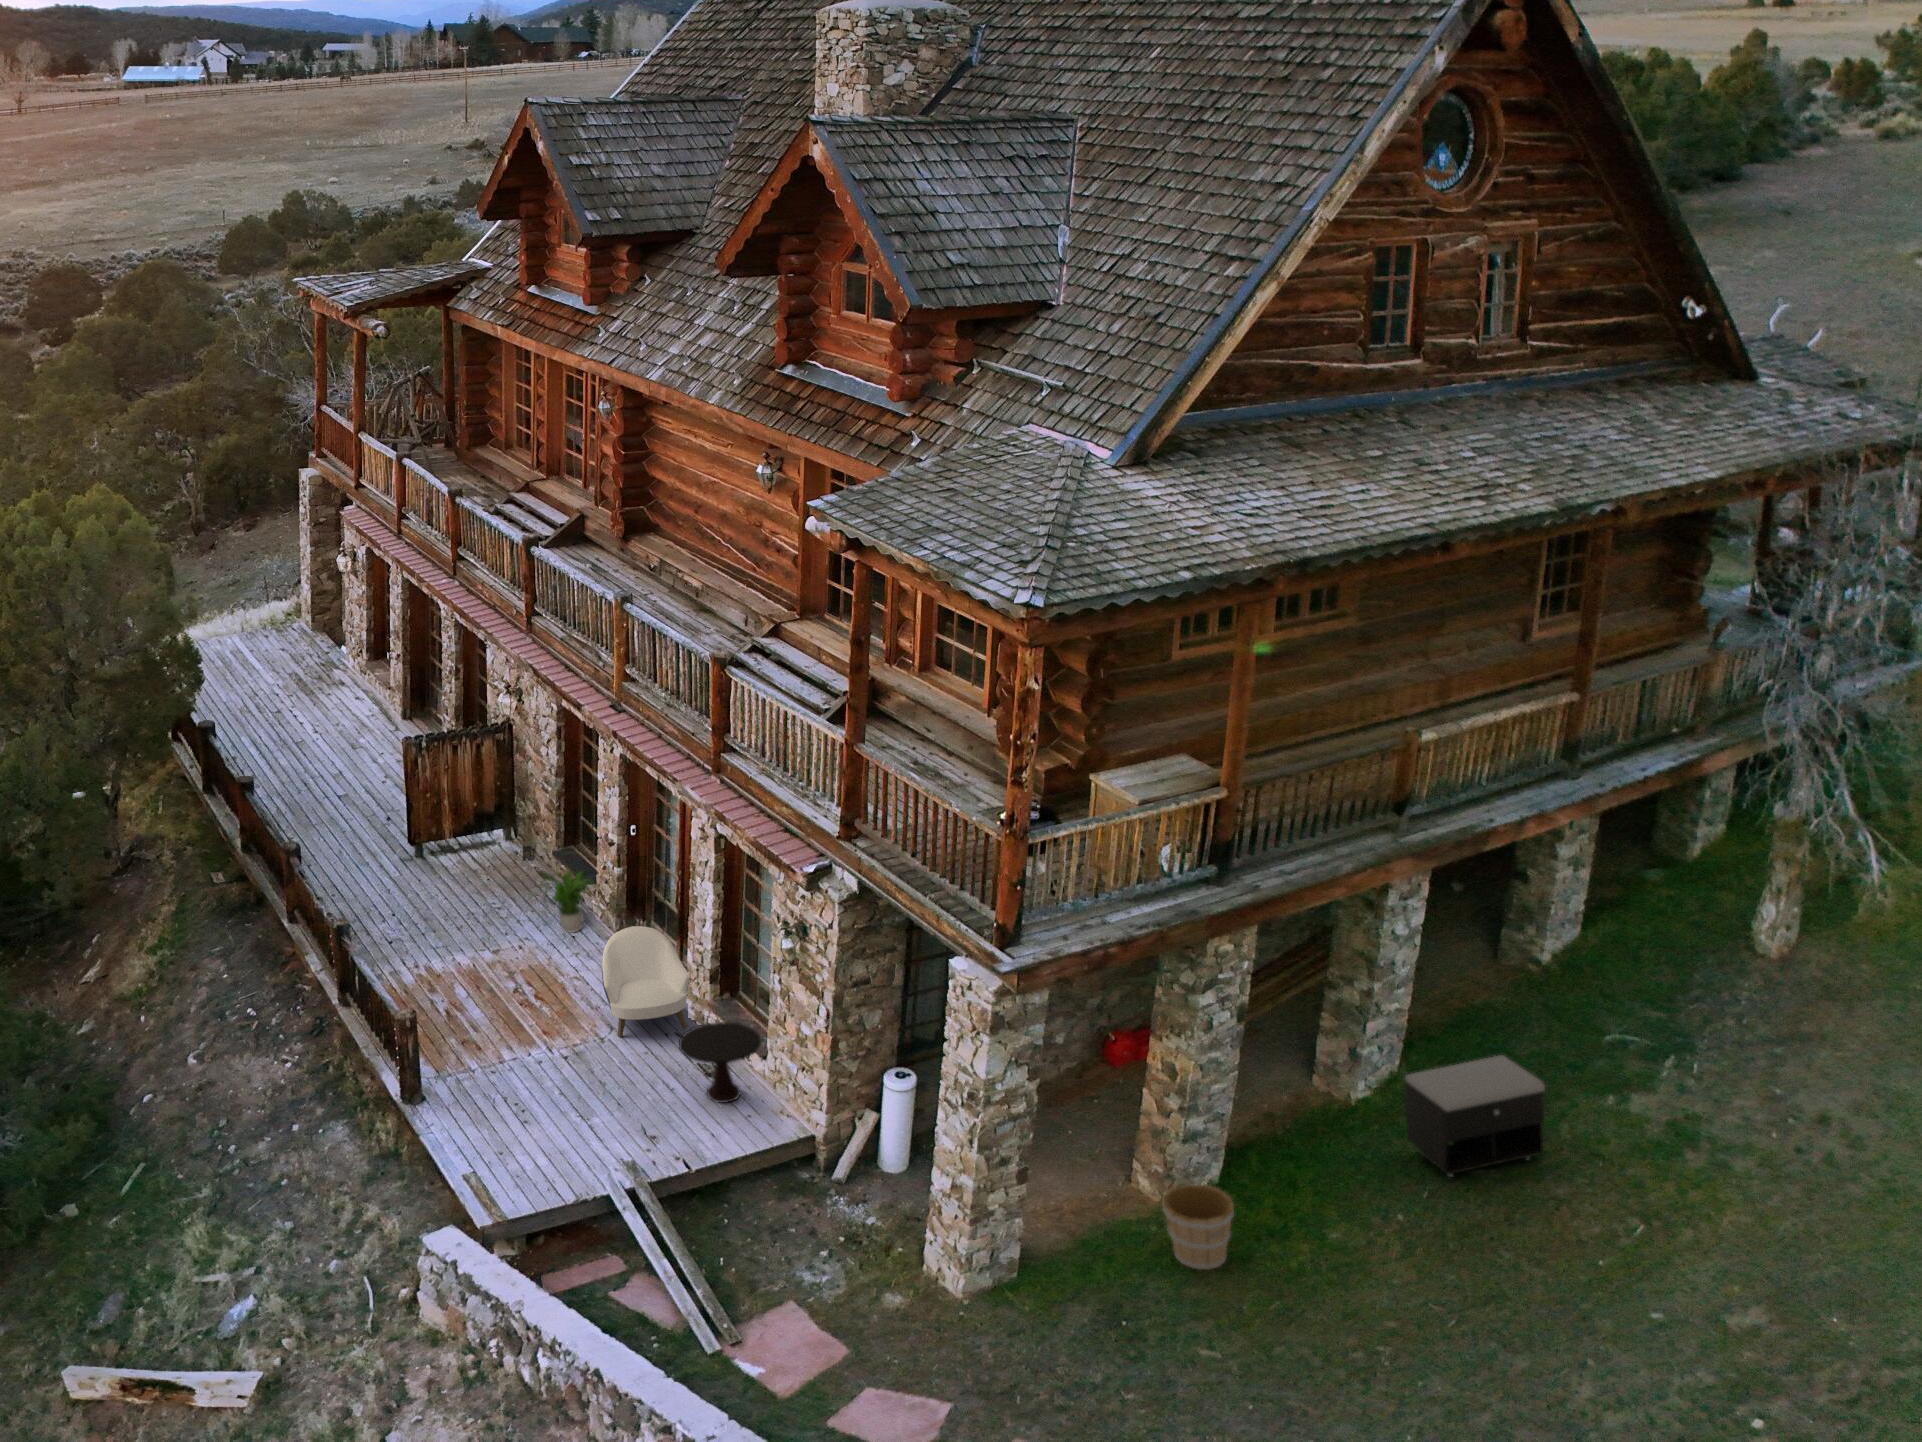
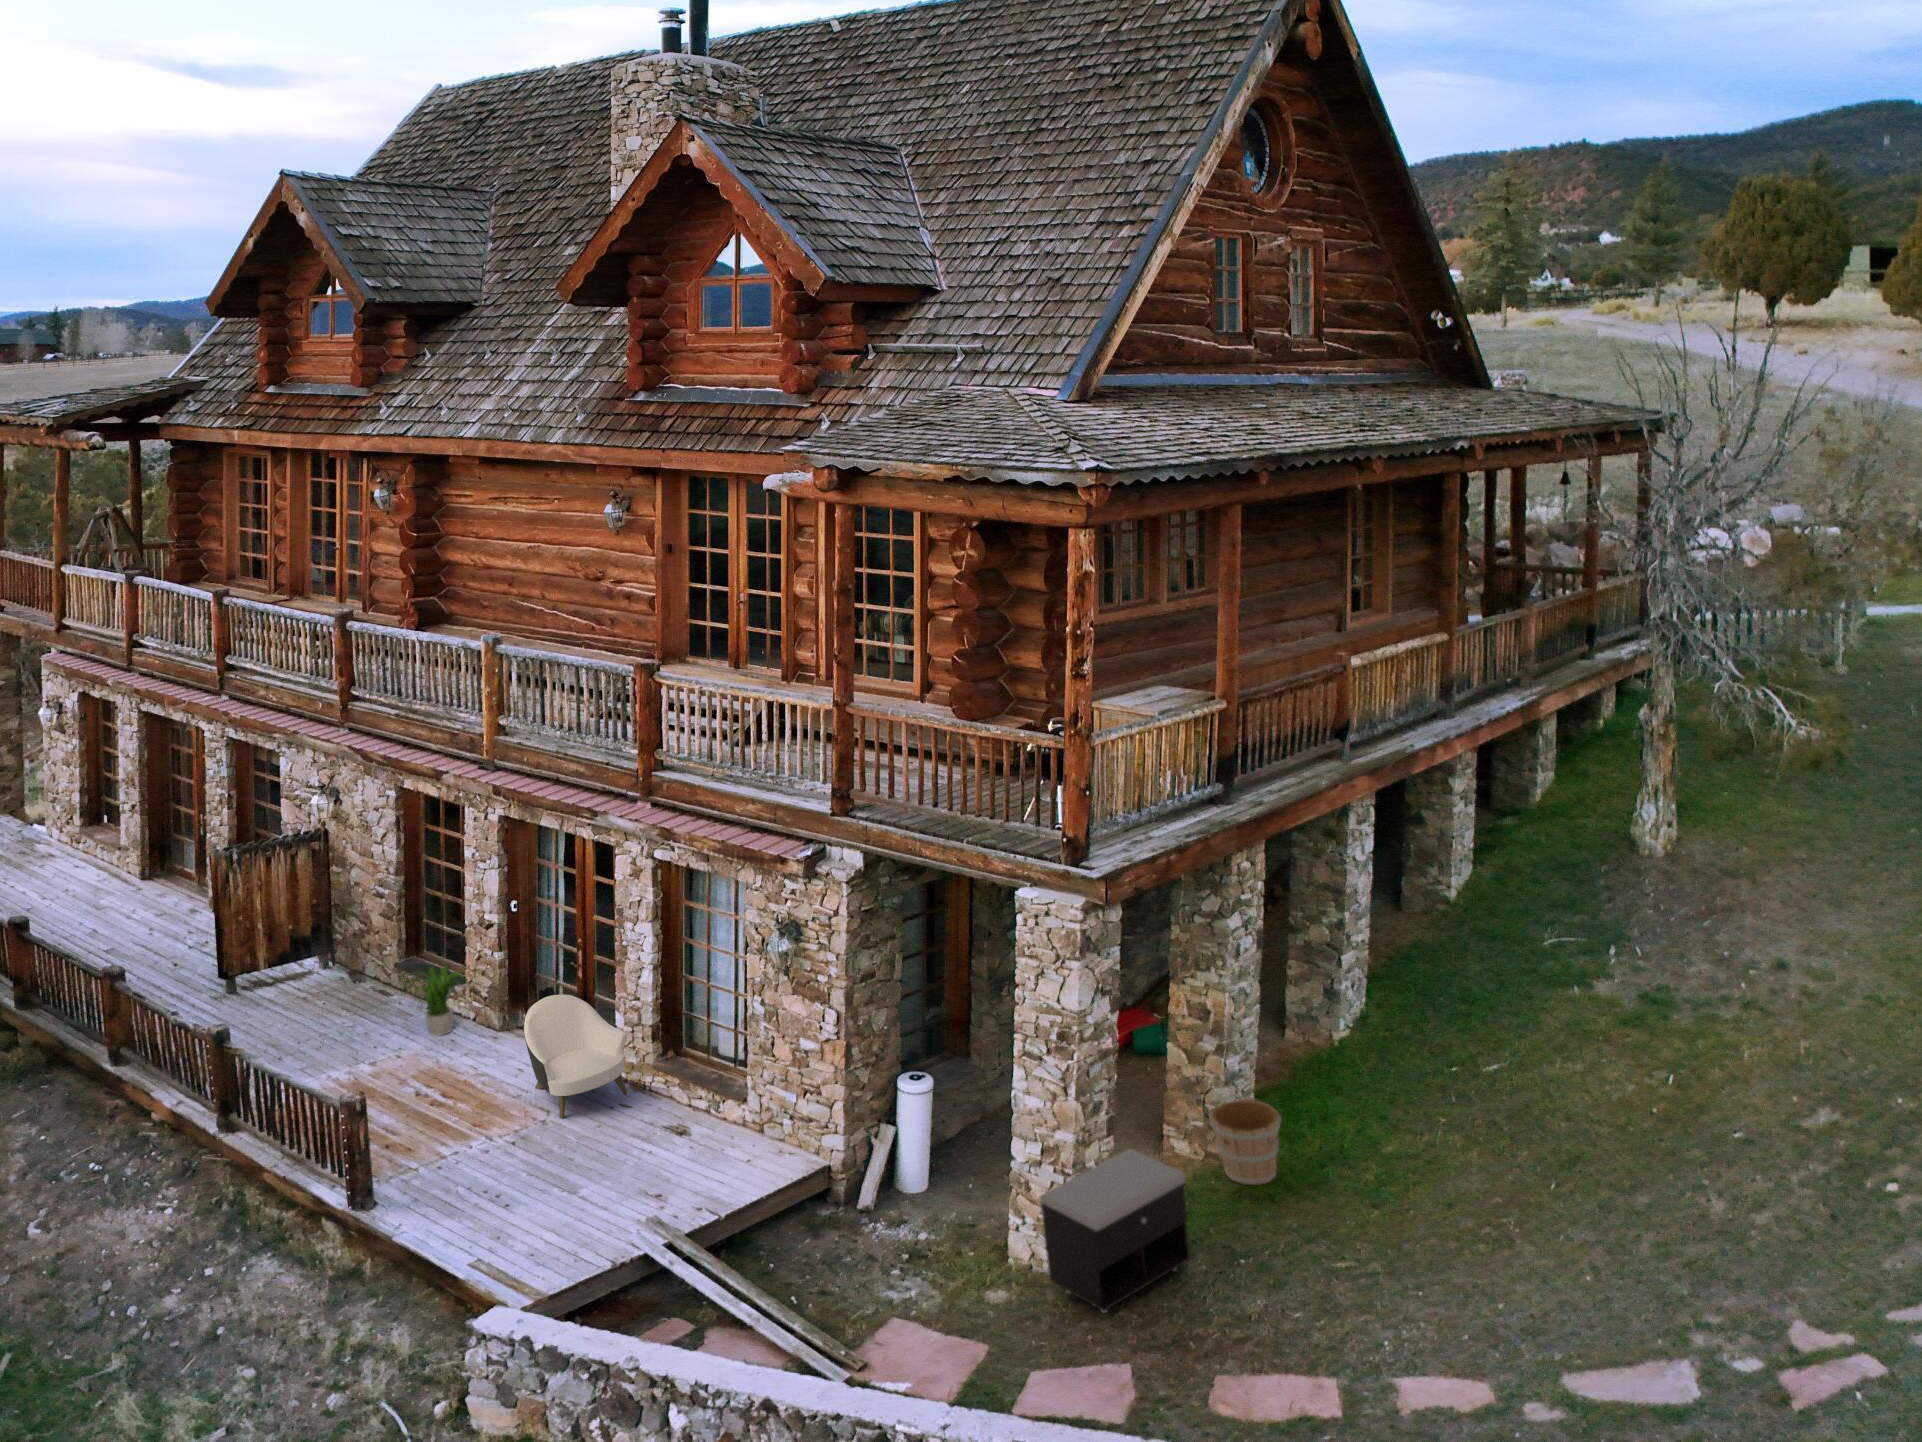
side table: present [679,1022,761,1103] -> none [656,1064,745,1155]
storage bench: present [1405,1055,1545,1177] -> present [1041,1149,1192,1313]

